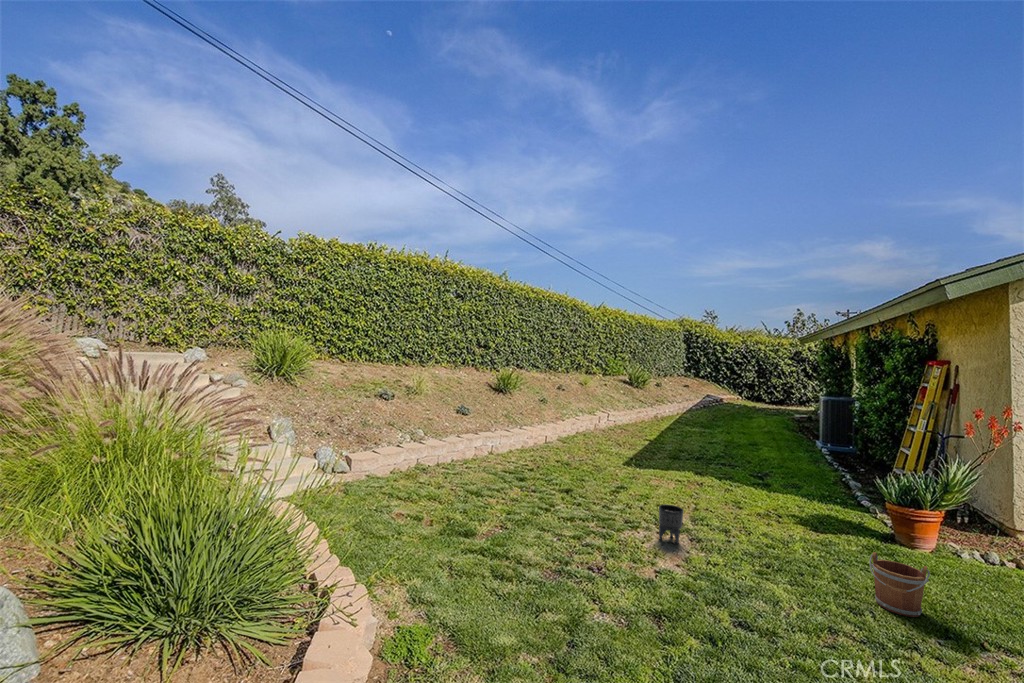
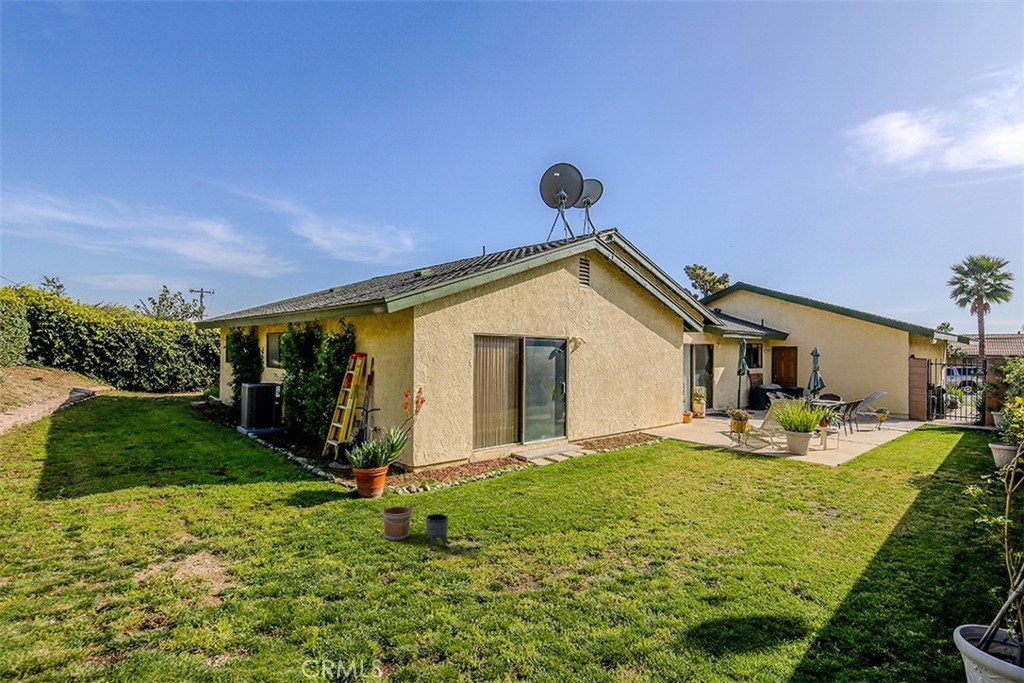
planter: present [659,504,684,544] -> present [426,514,448,550]

